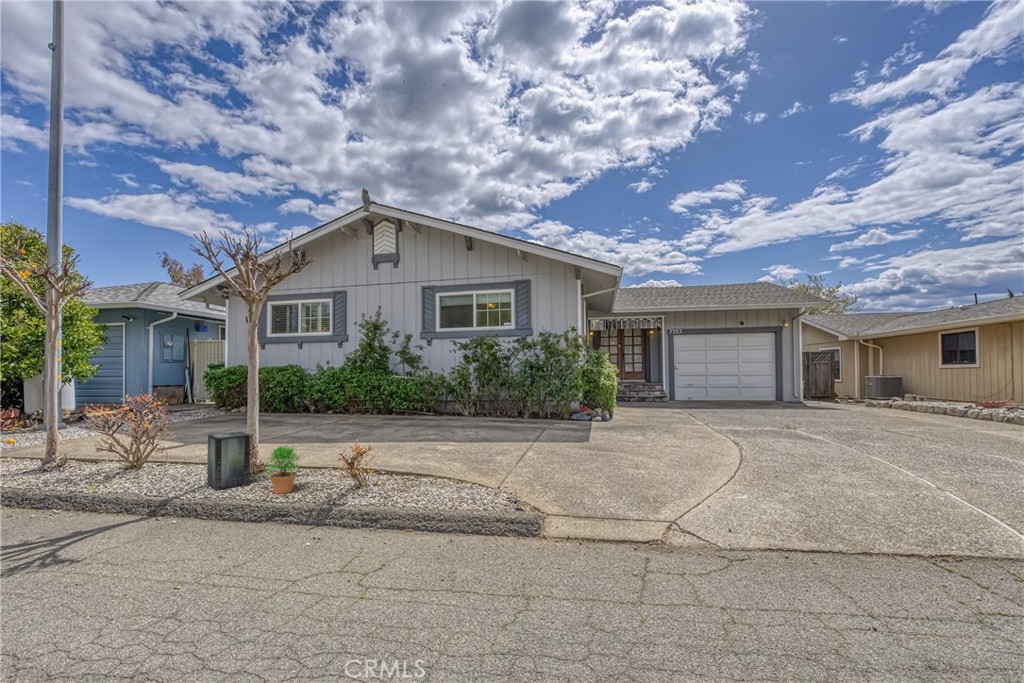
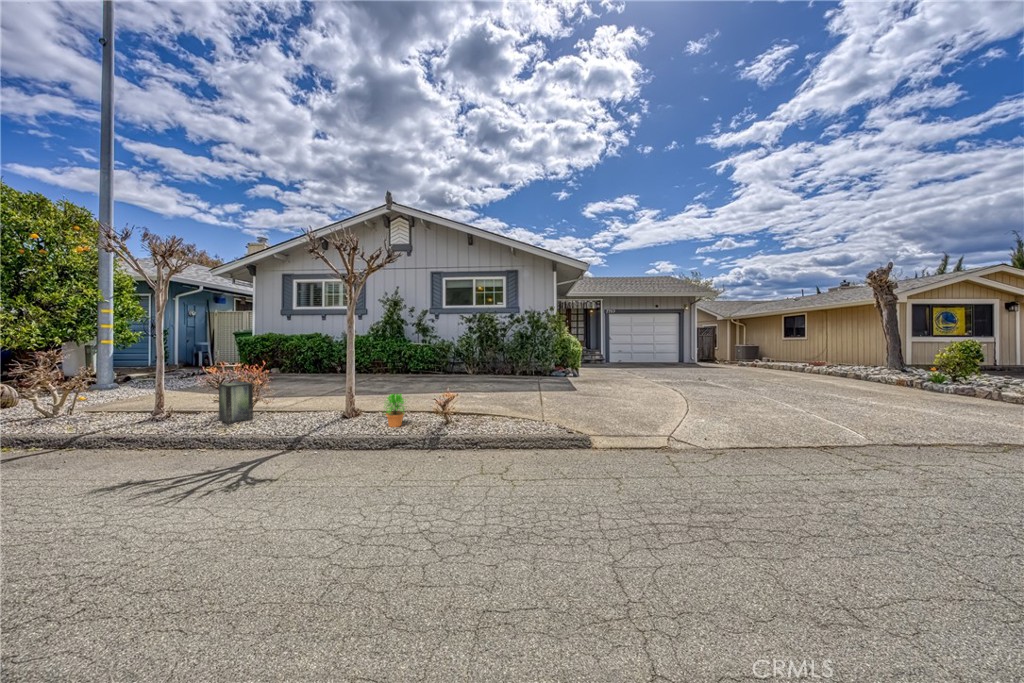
storage box: present [207,432,250,490] -> present [218,382,253,423]

